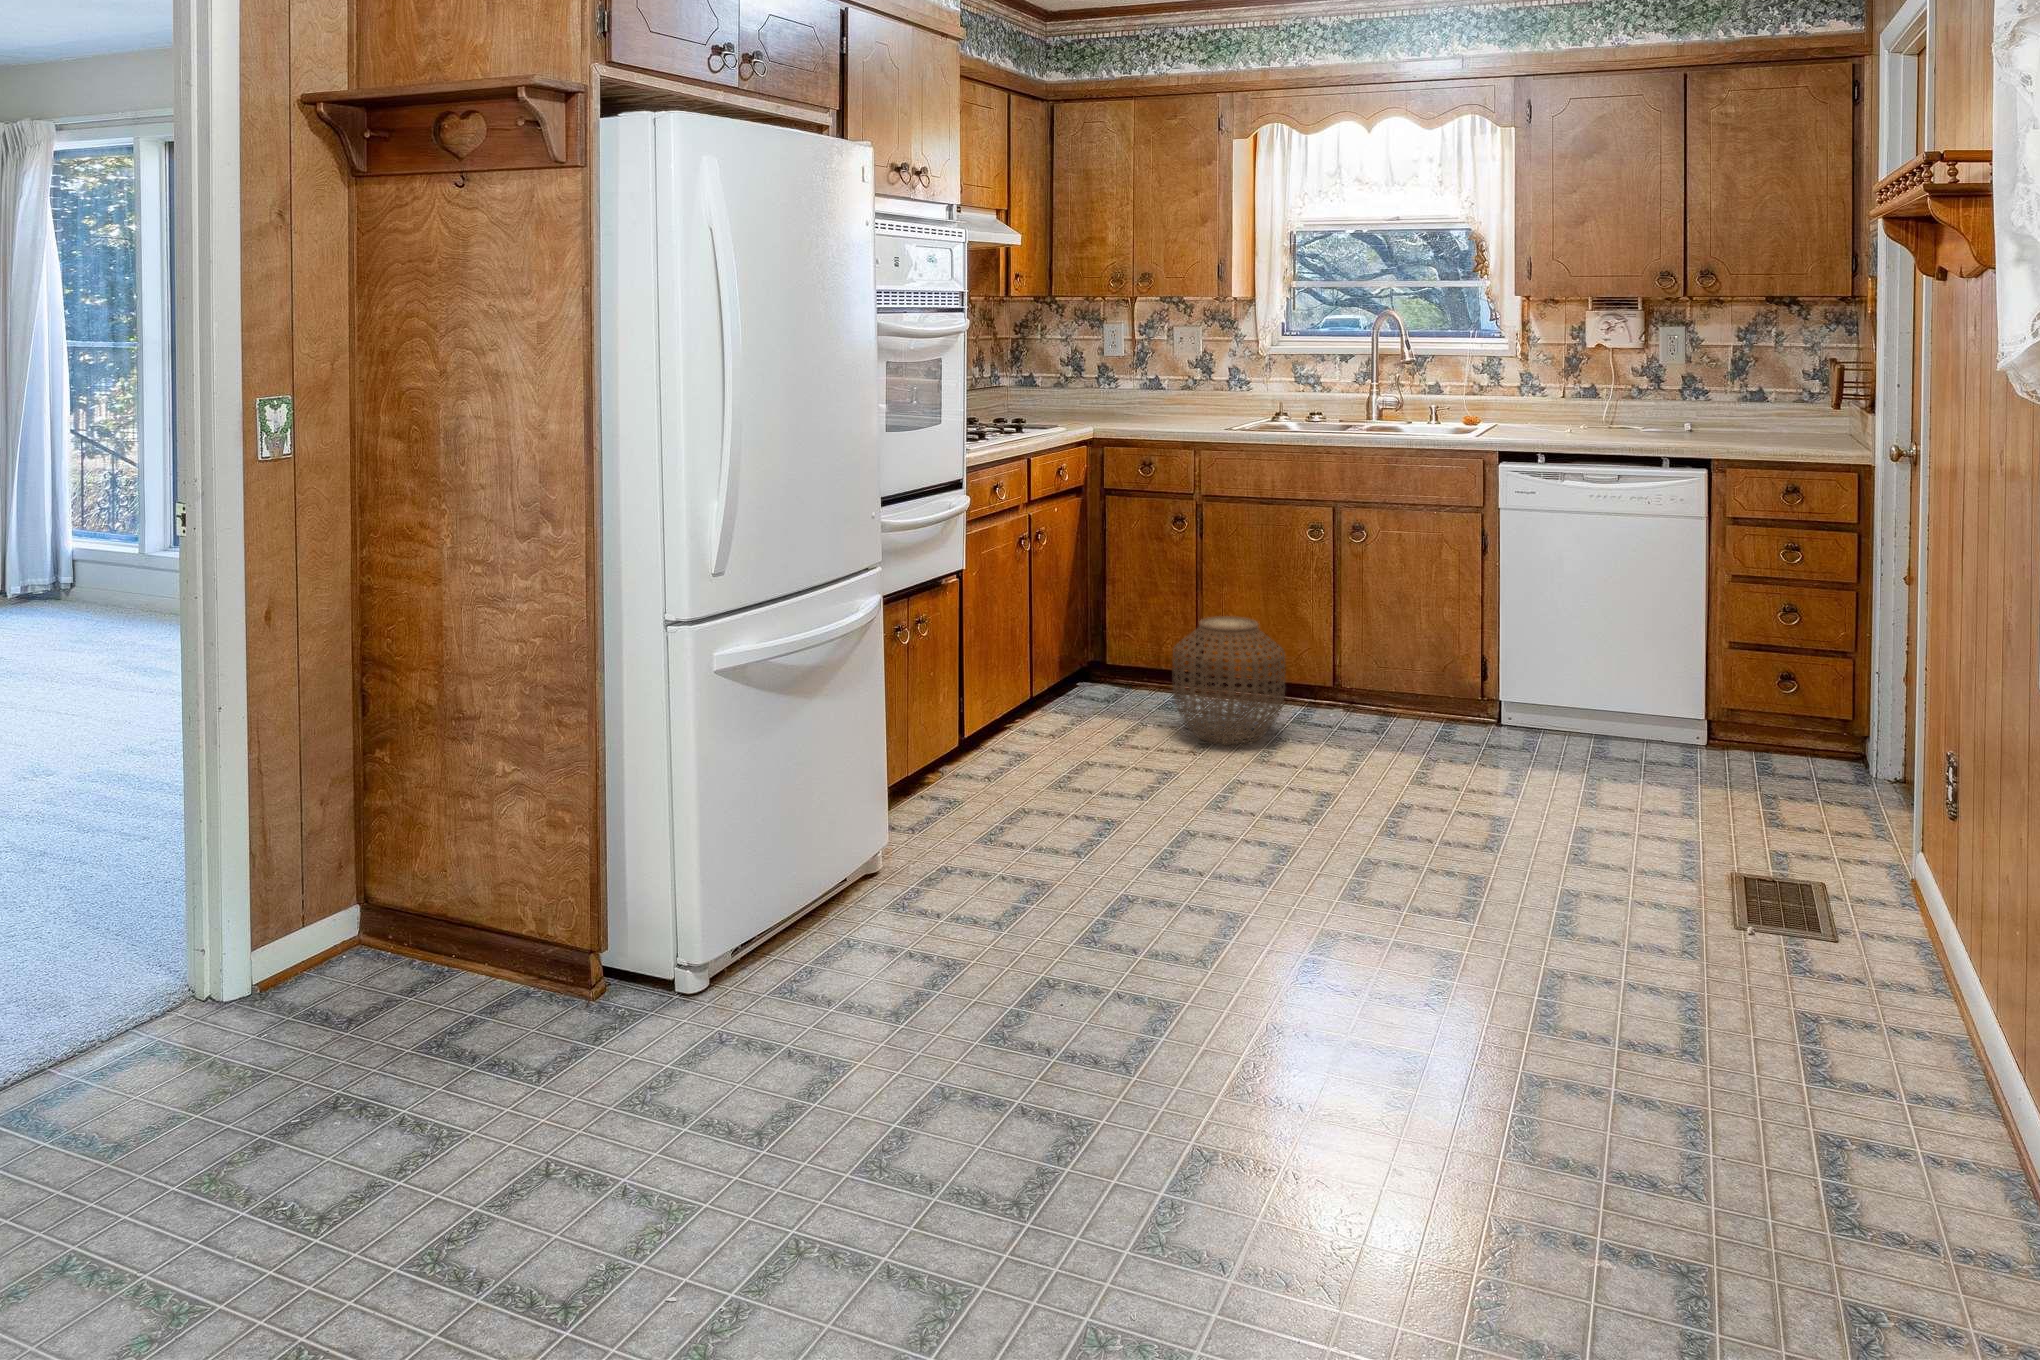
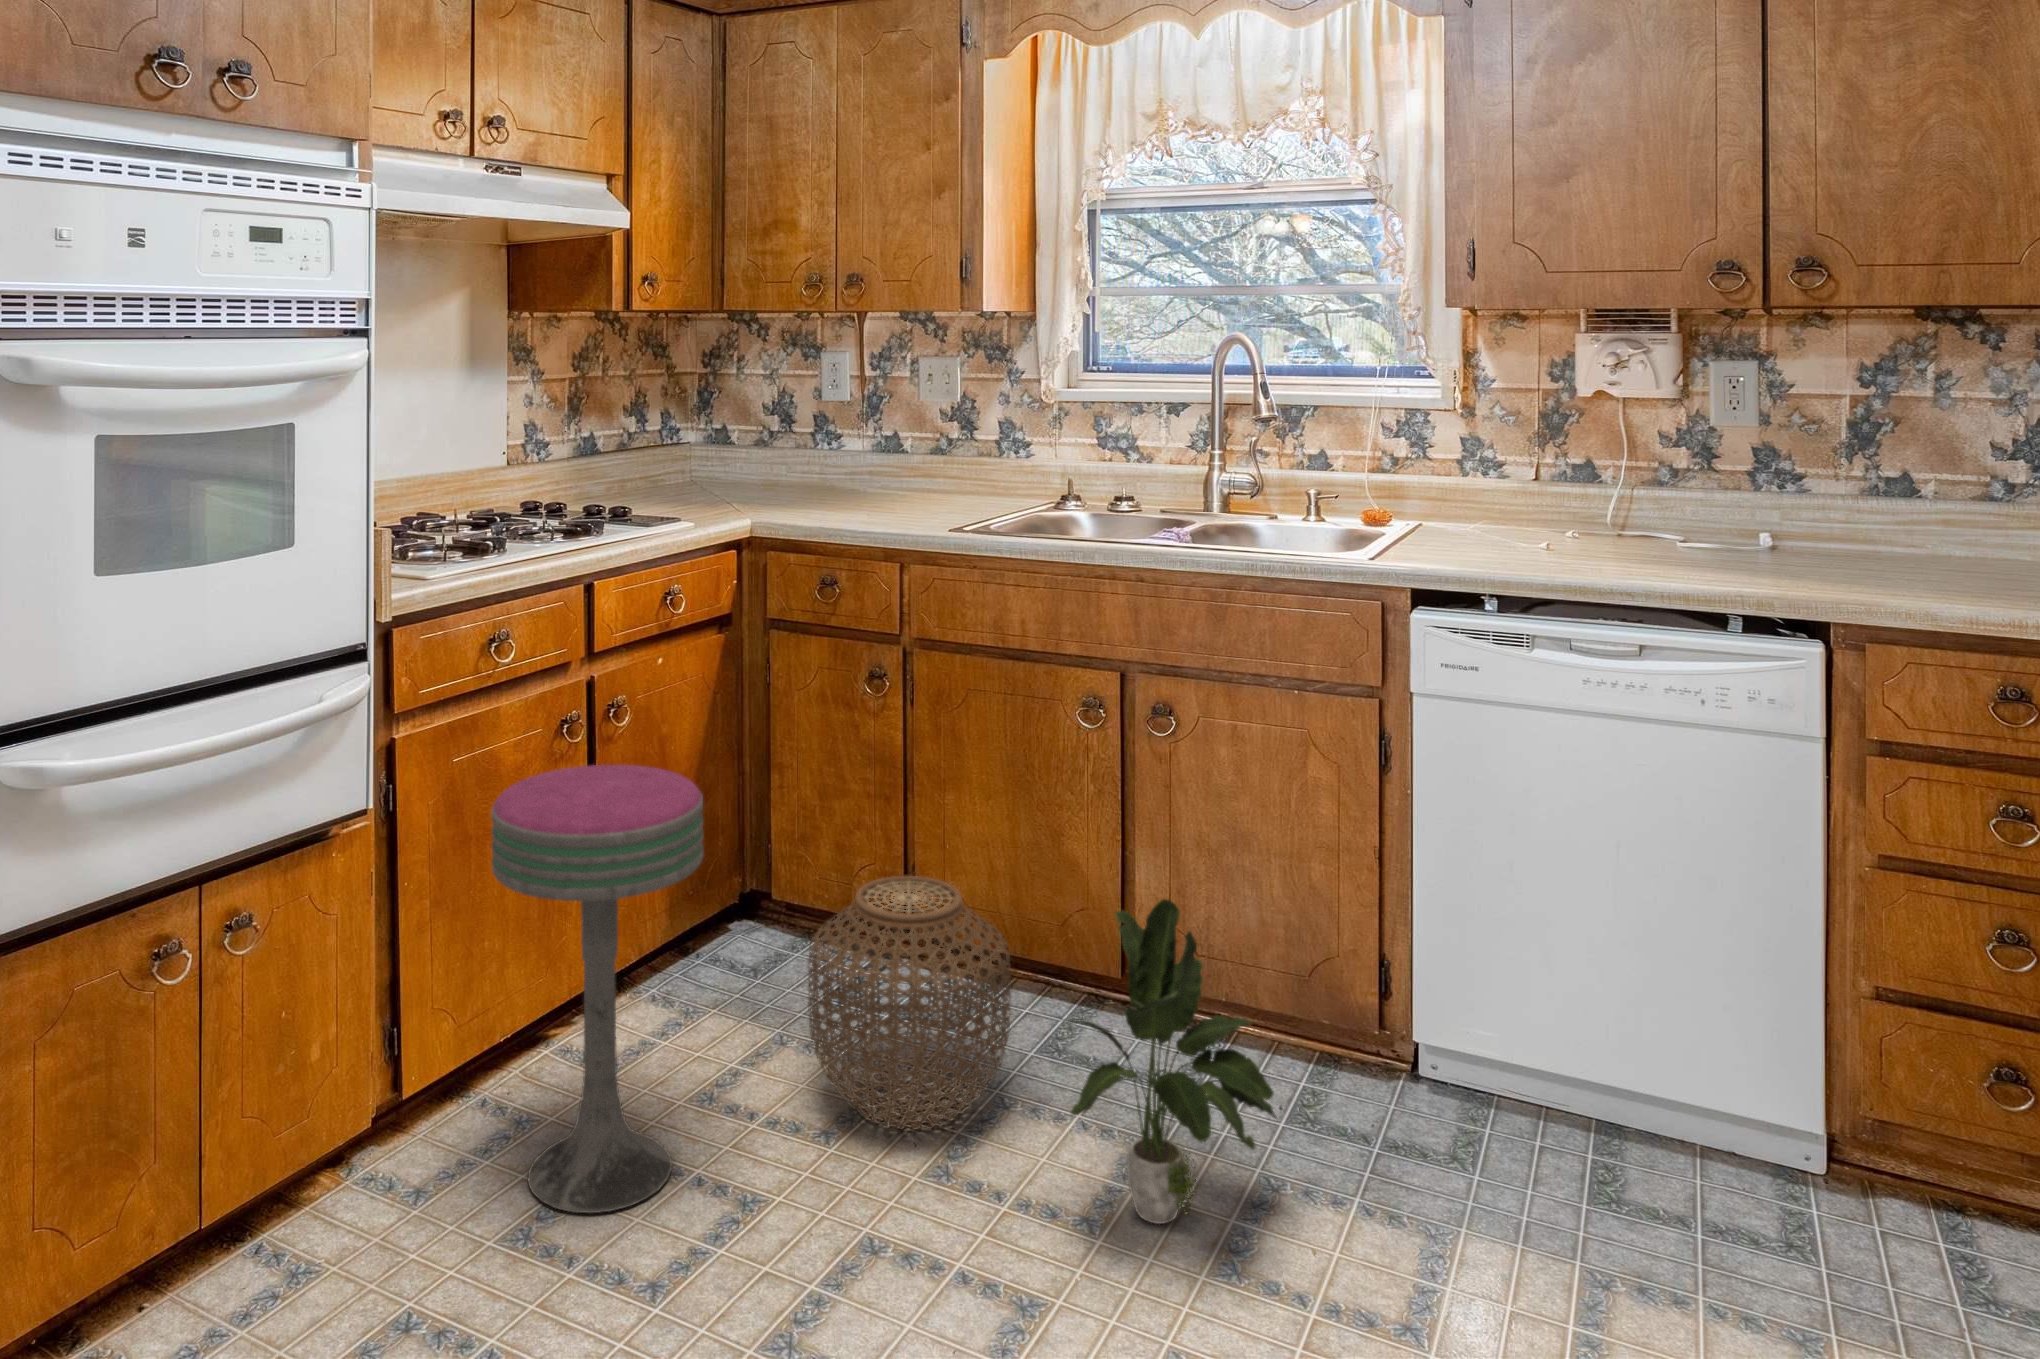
bar stool: none [1022,550,1135,773] -> present [491,765,704,1213]
potted plant: none [1322,604,1436,767] -> present [1059,899,1276,1224]

